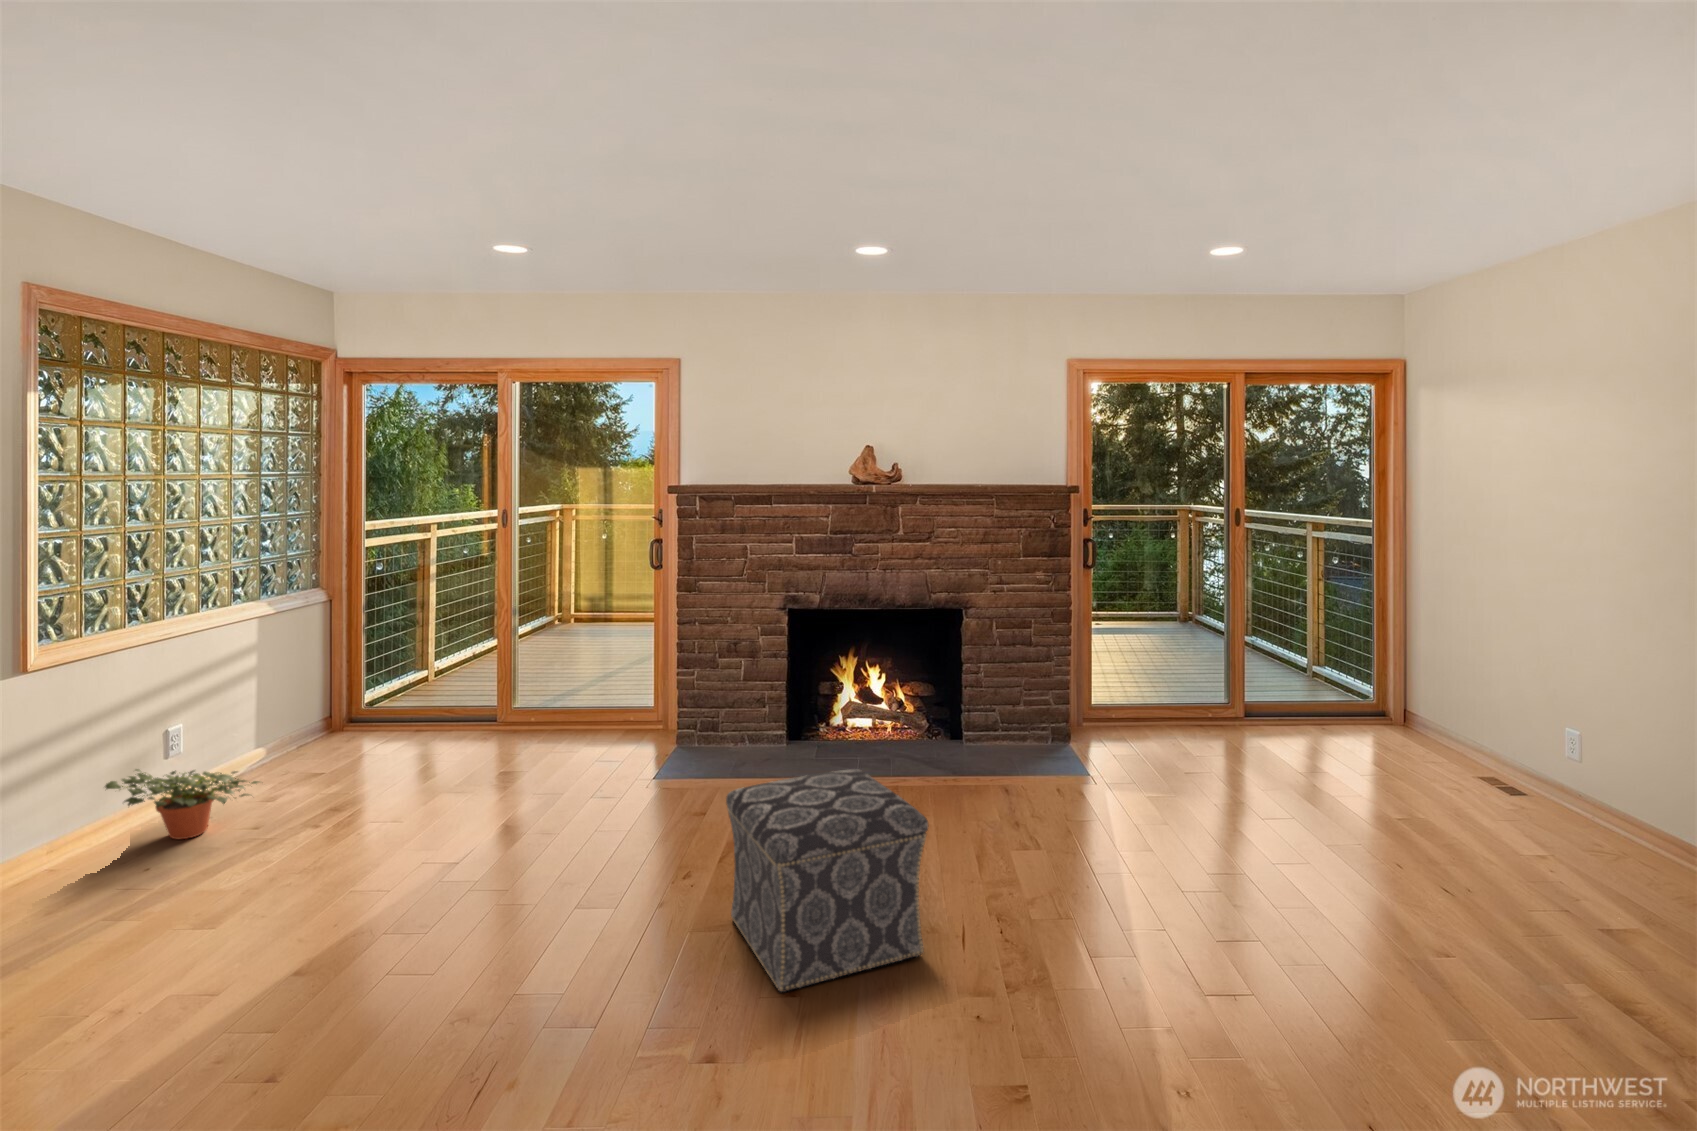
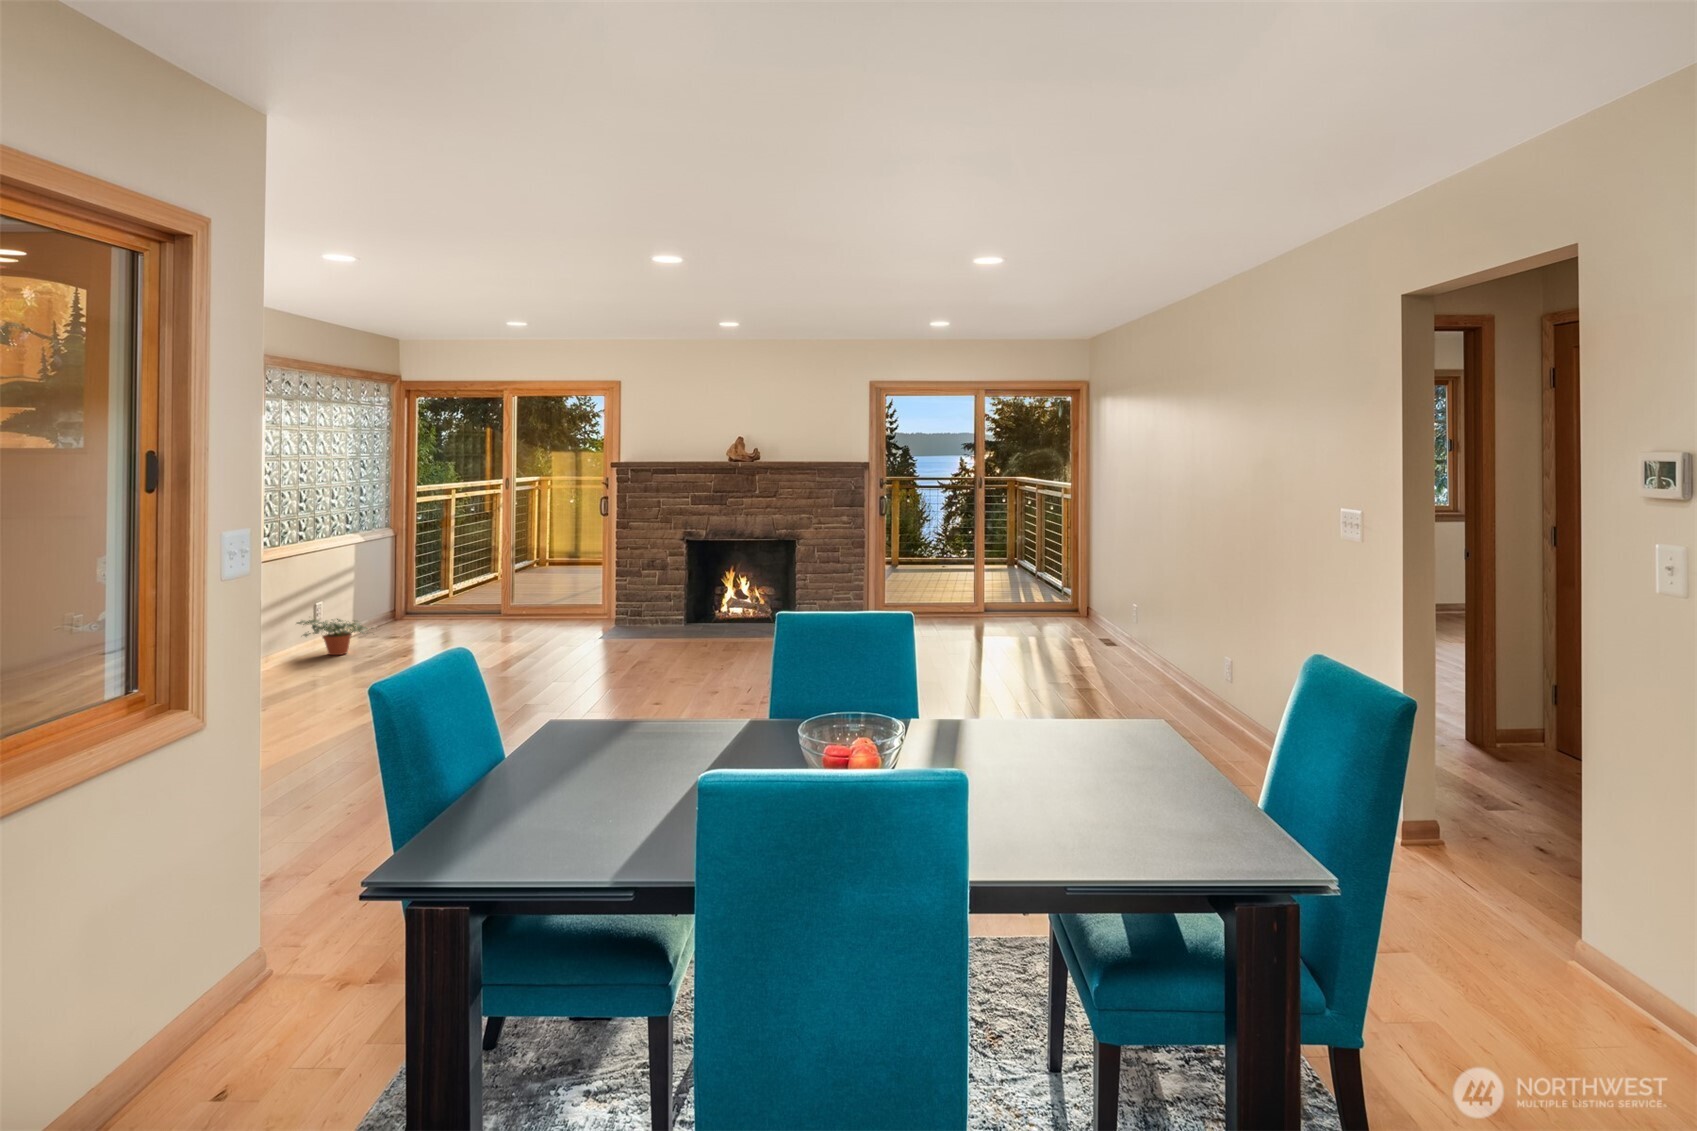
ottoman: present [726,769,928,992] -> none [638,602,734,691]

